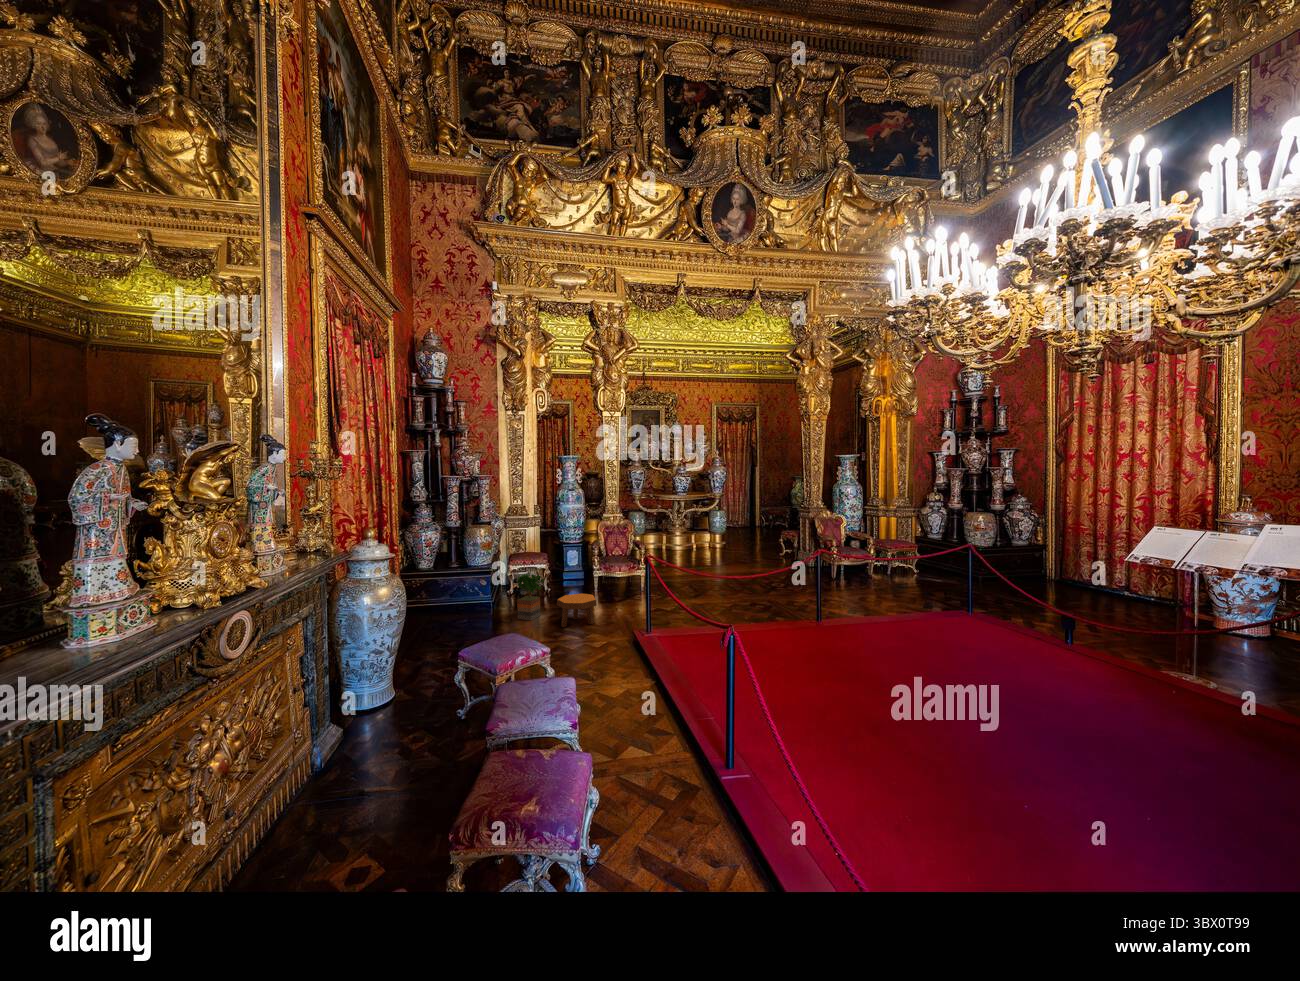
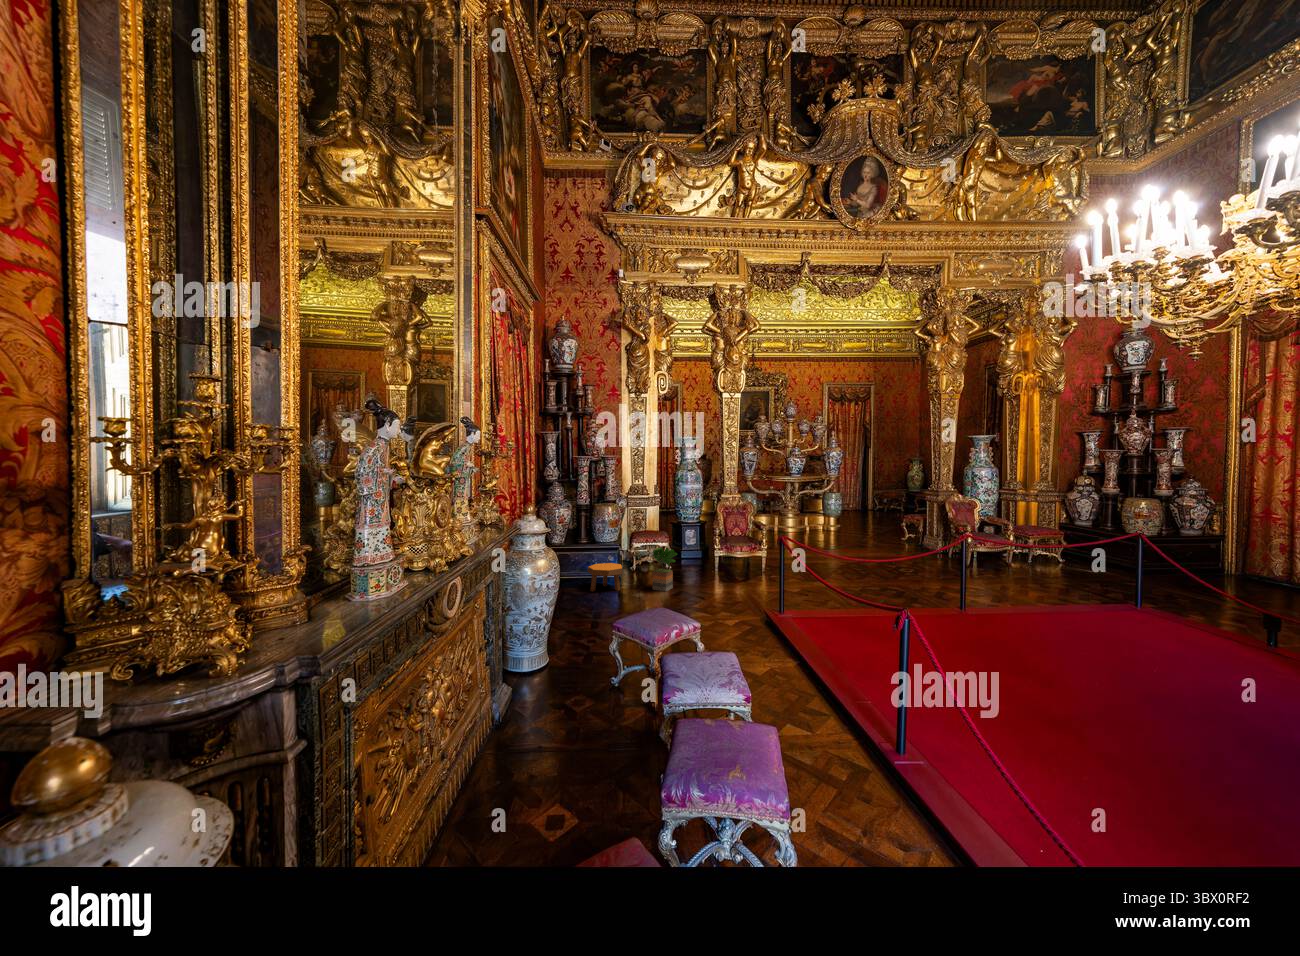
footstool: present [557,594,597,627] -> present [587,563,623,592]

